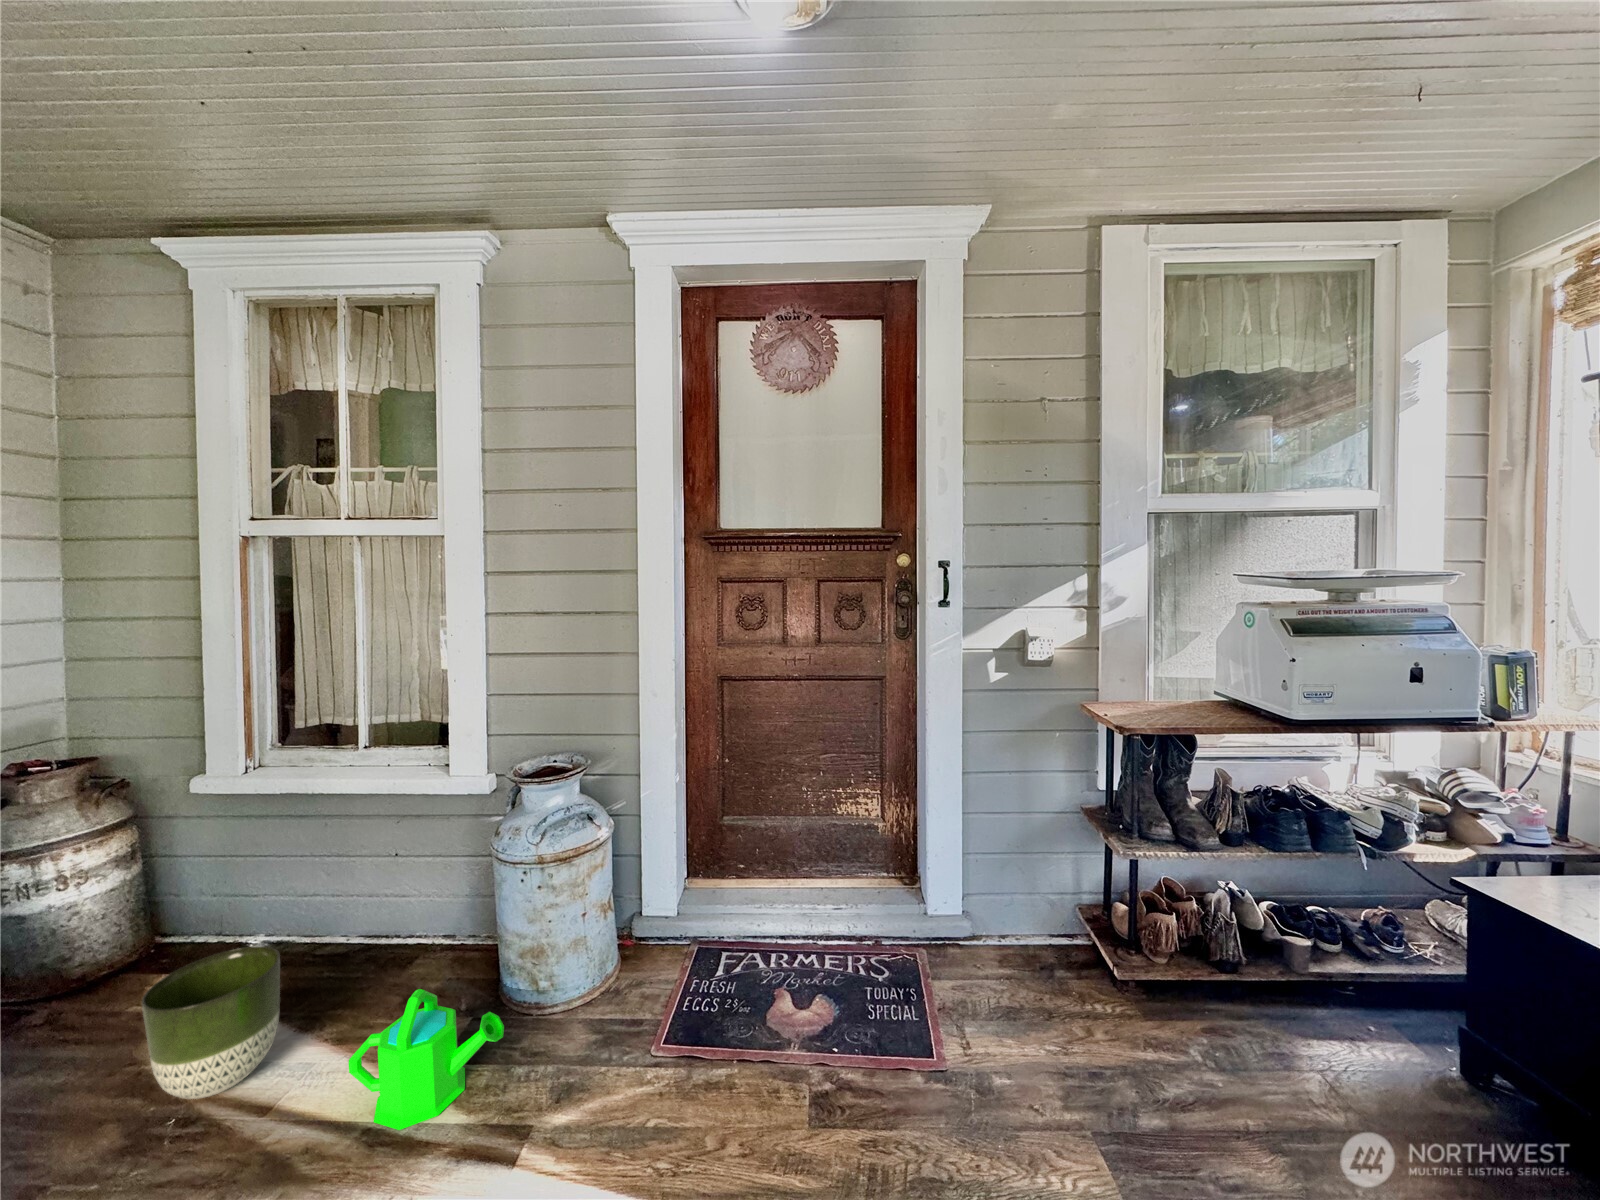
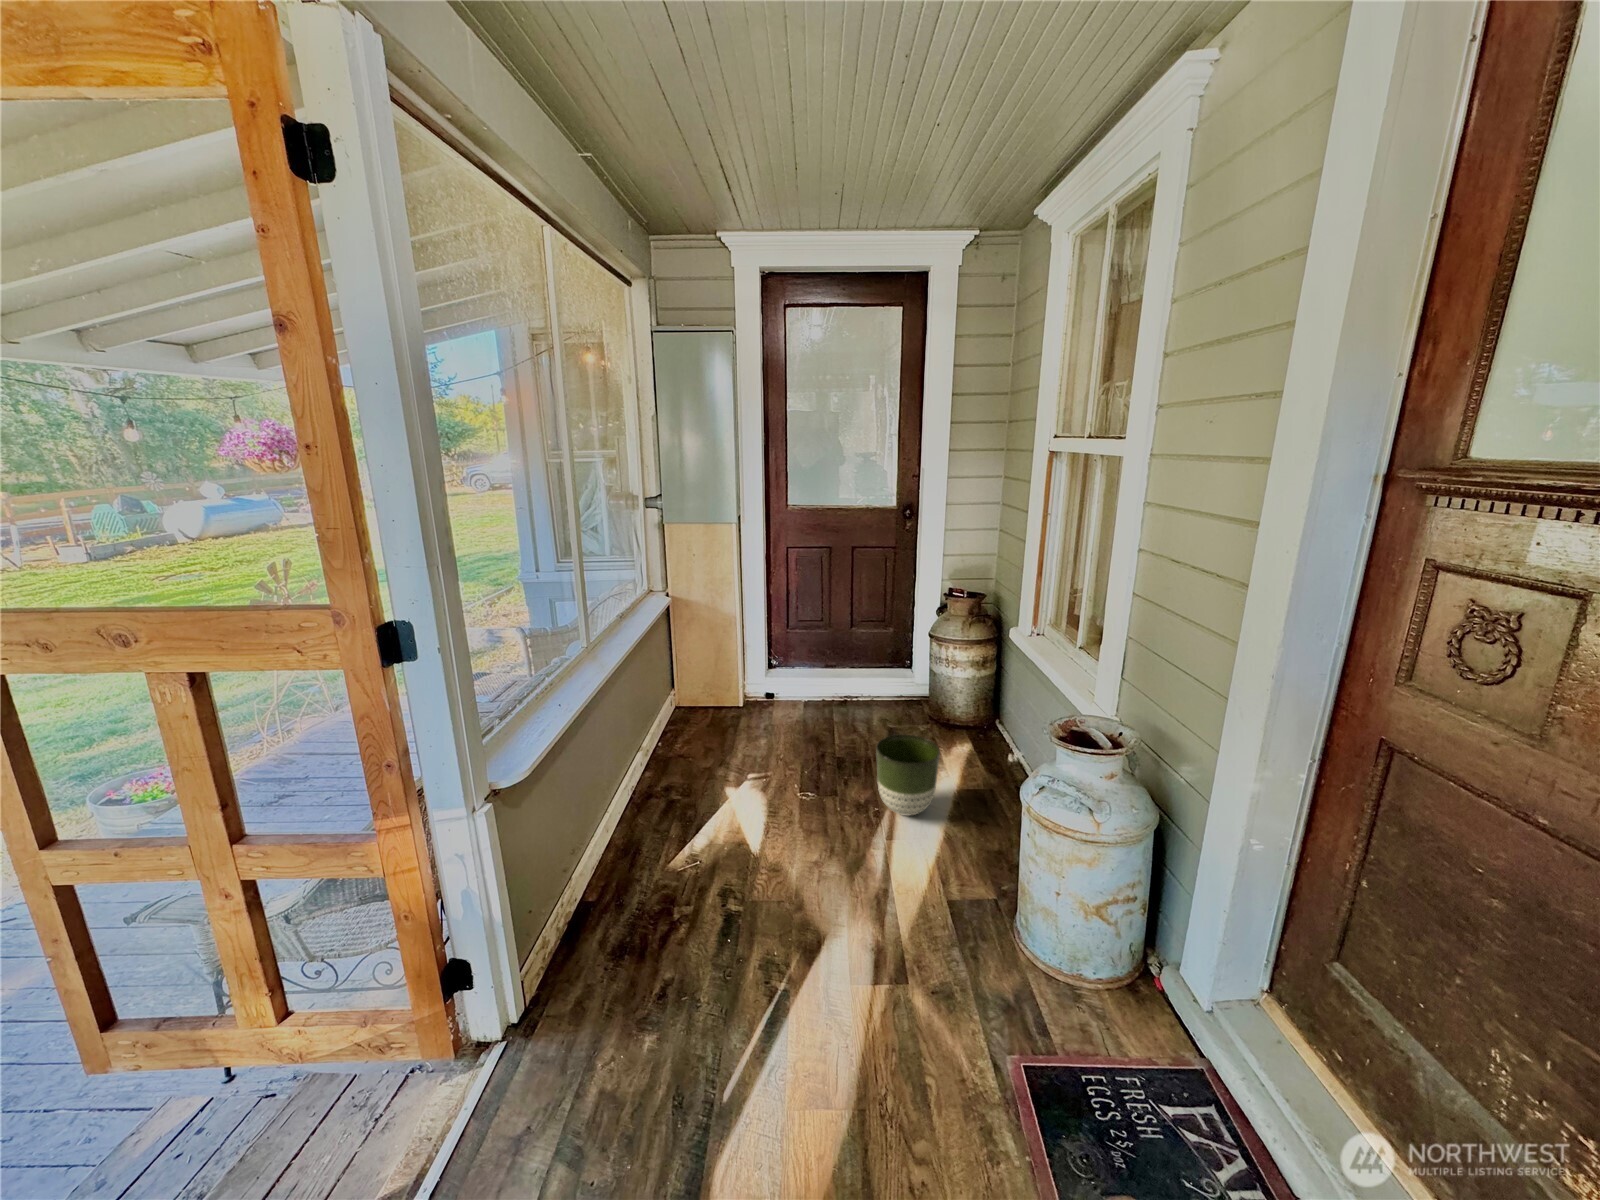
watering can: present [348,989,504,1130] -> none [889,833,951,925]

